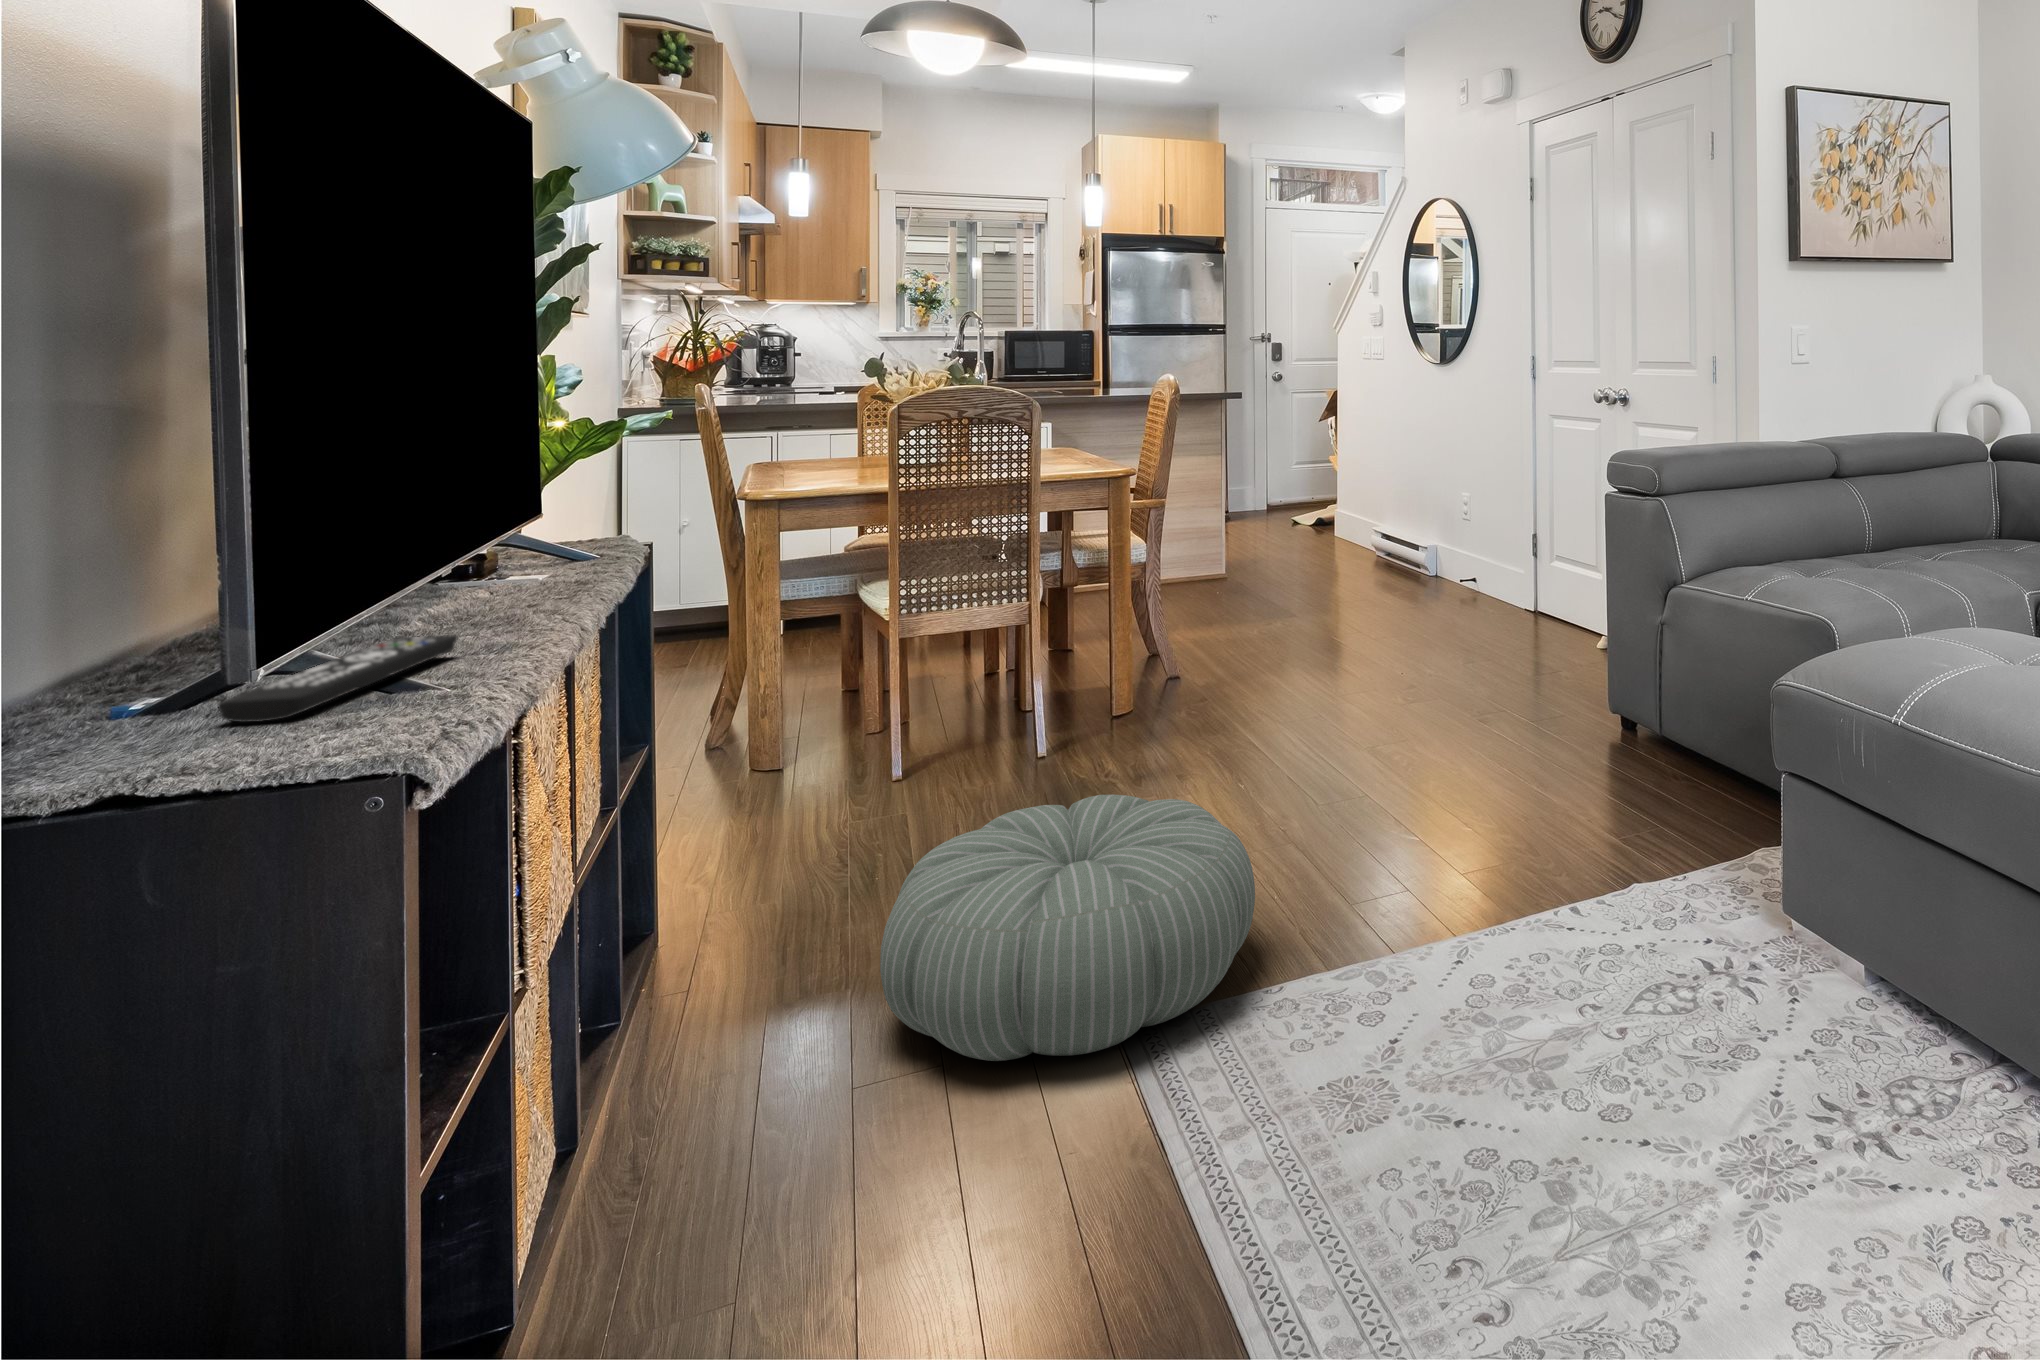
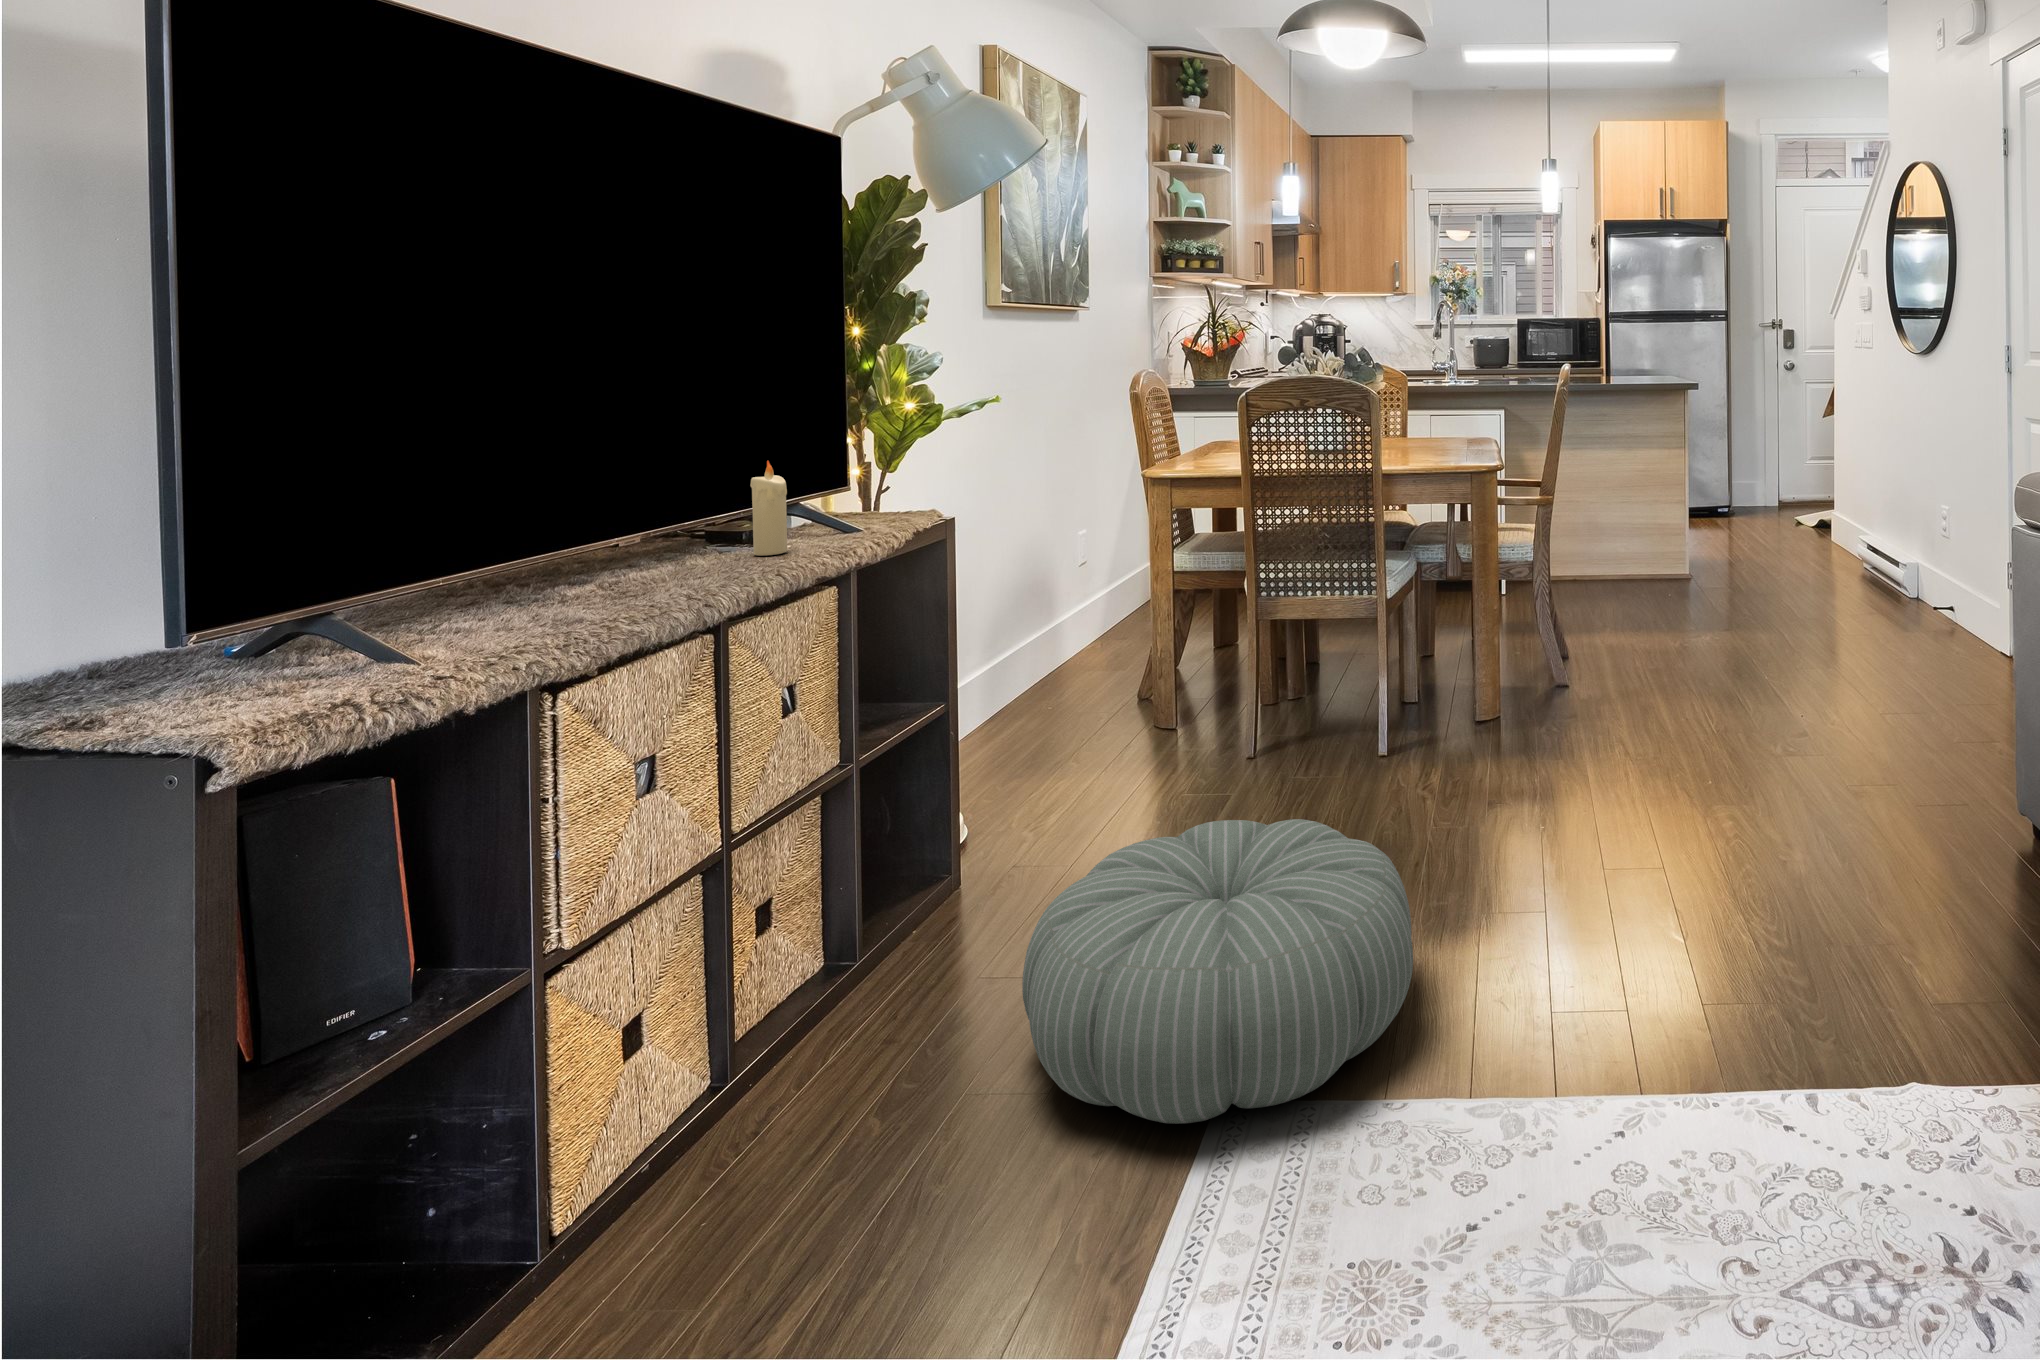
candle: none [518,480,563,586] -> present [750,461,787,556]
remote control: present [218,635,458,722] -> none [222,607,523,685]

